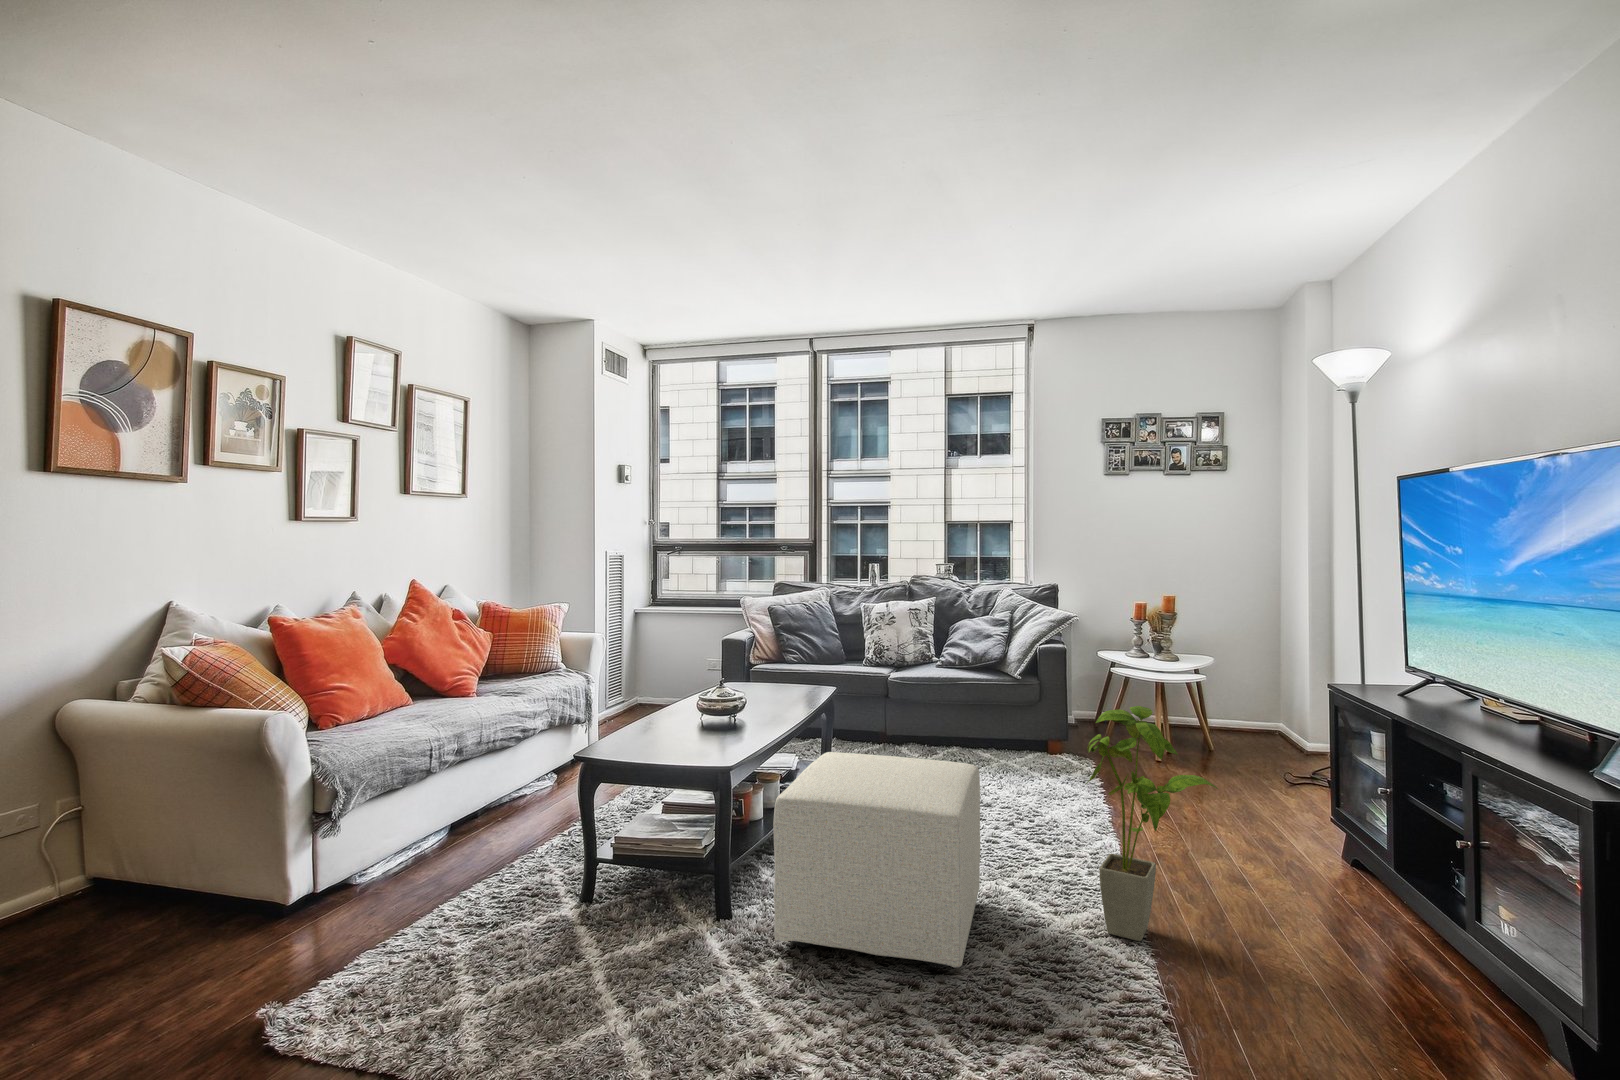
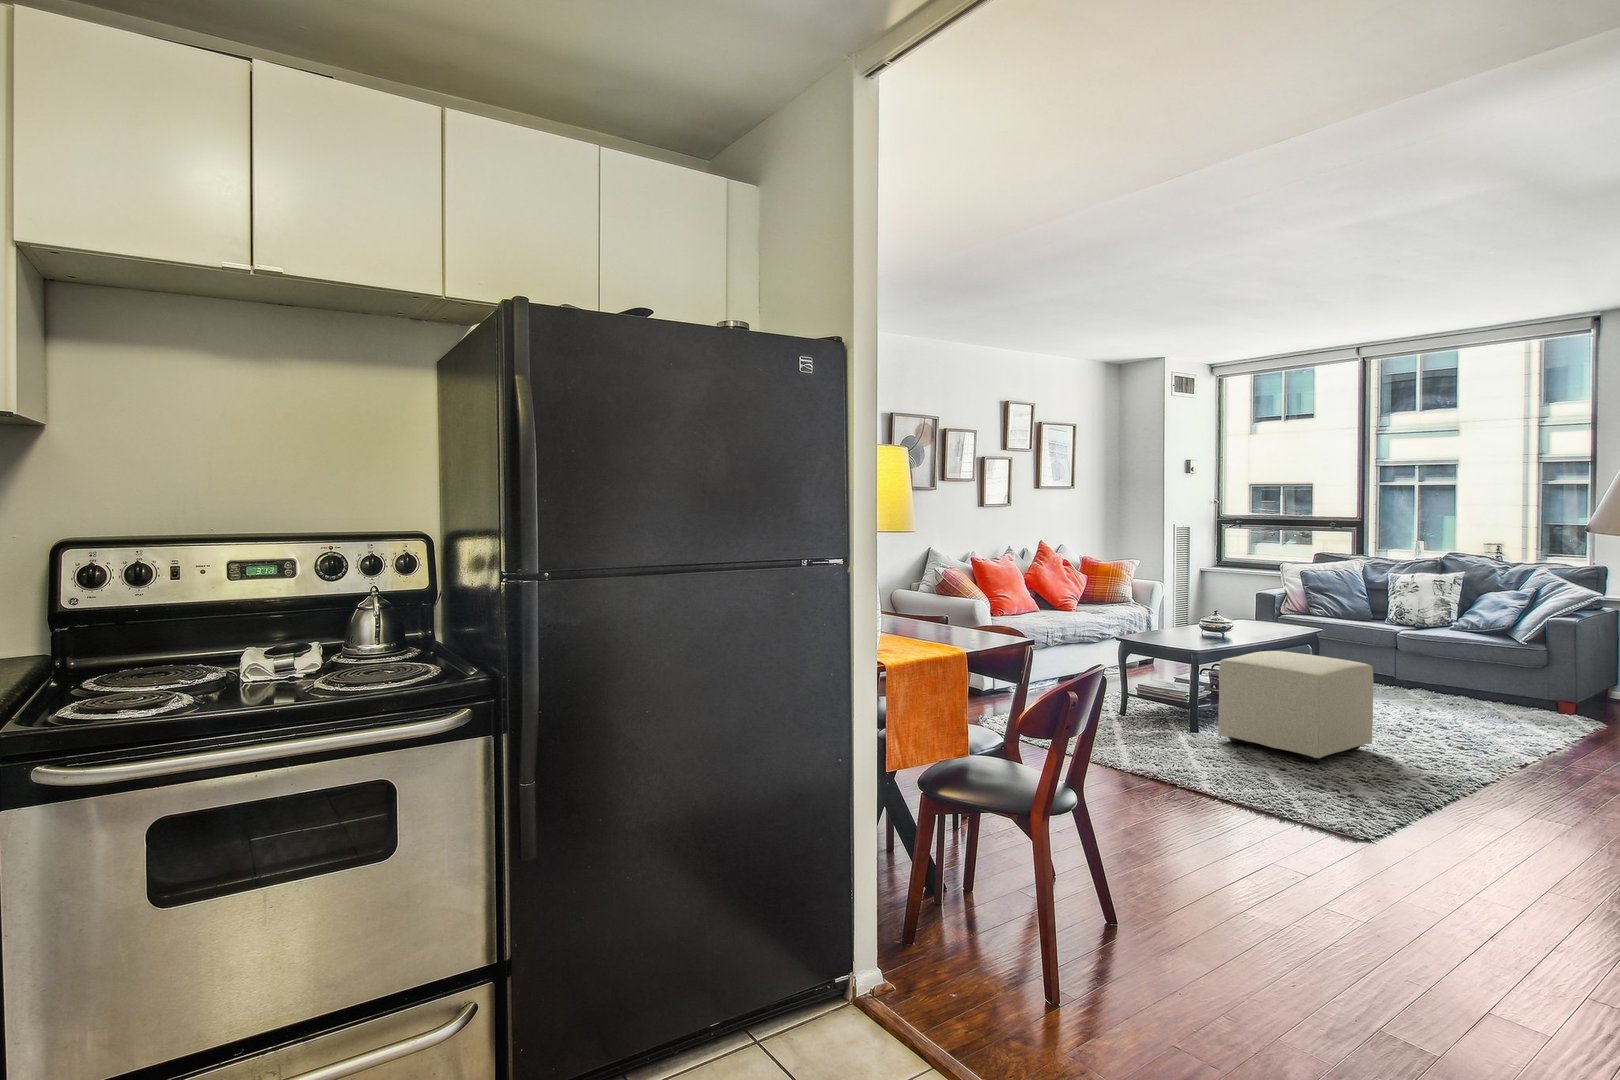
house plant: present [1086,706,1218,941] -> none [1438,631,1538,780]

